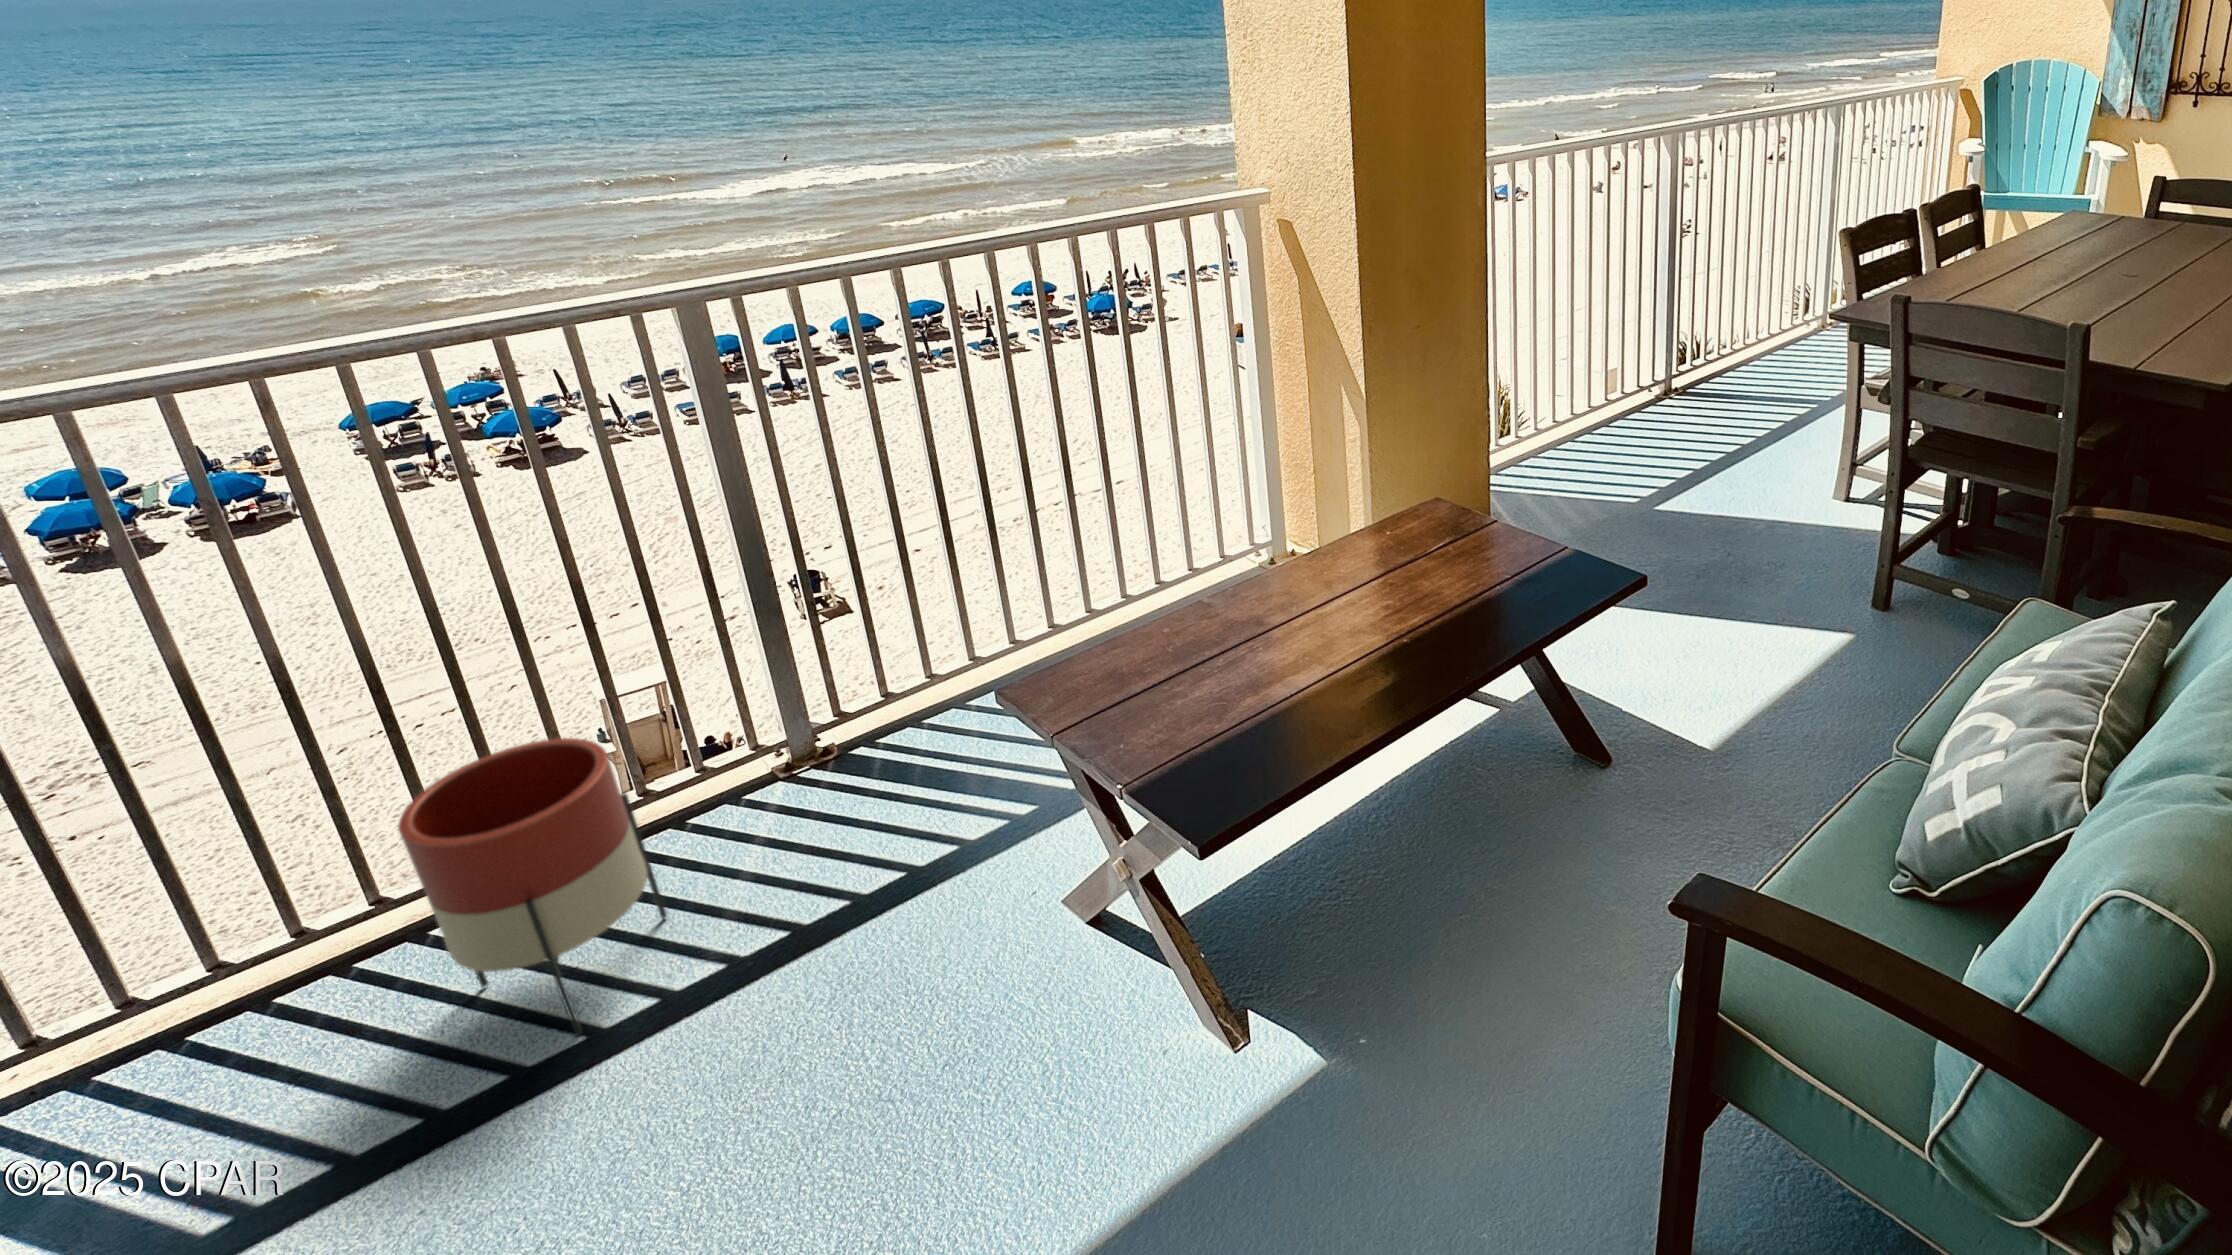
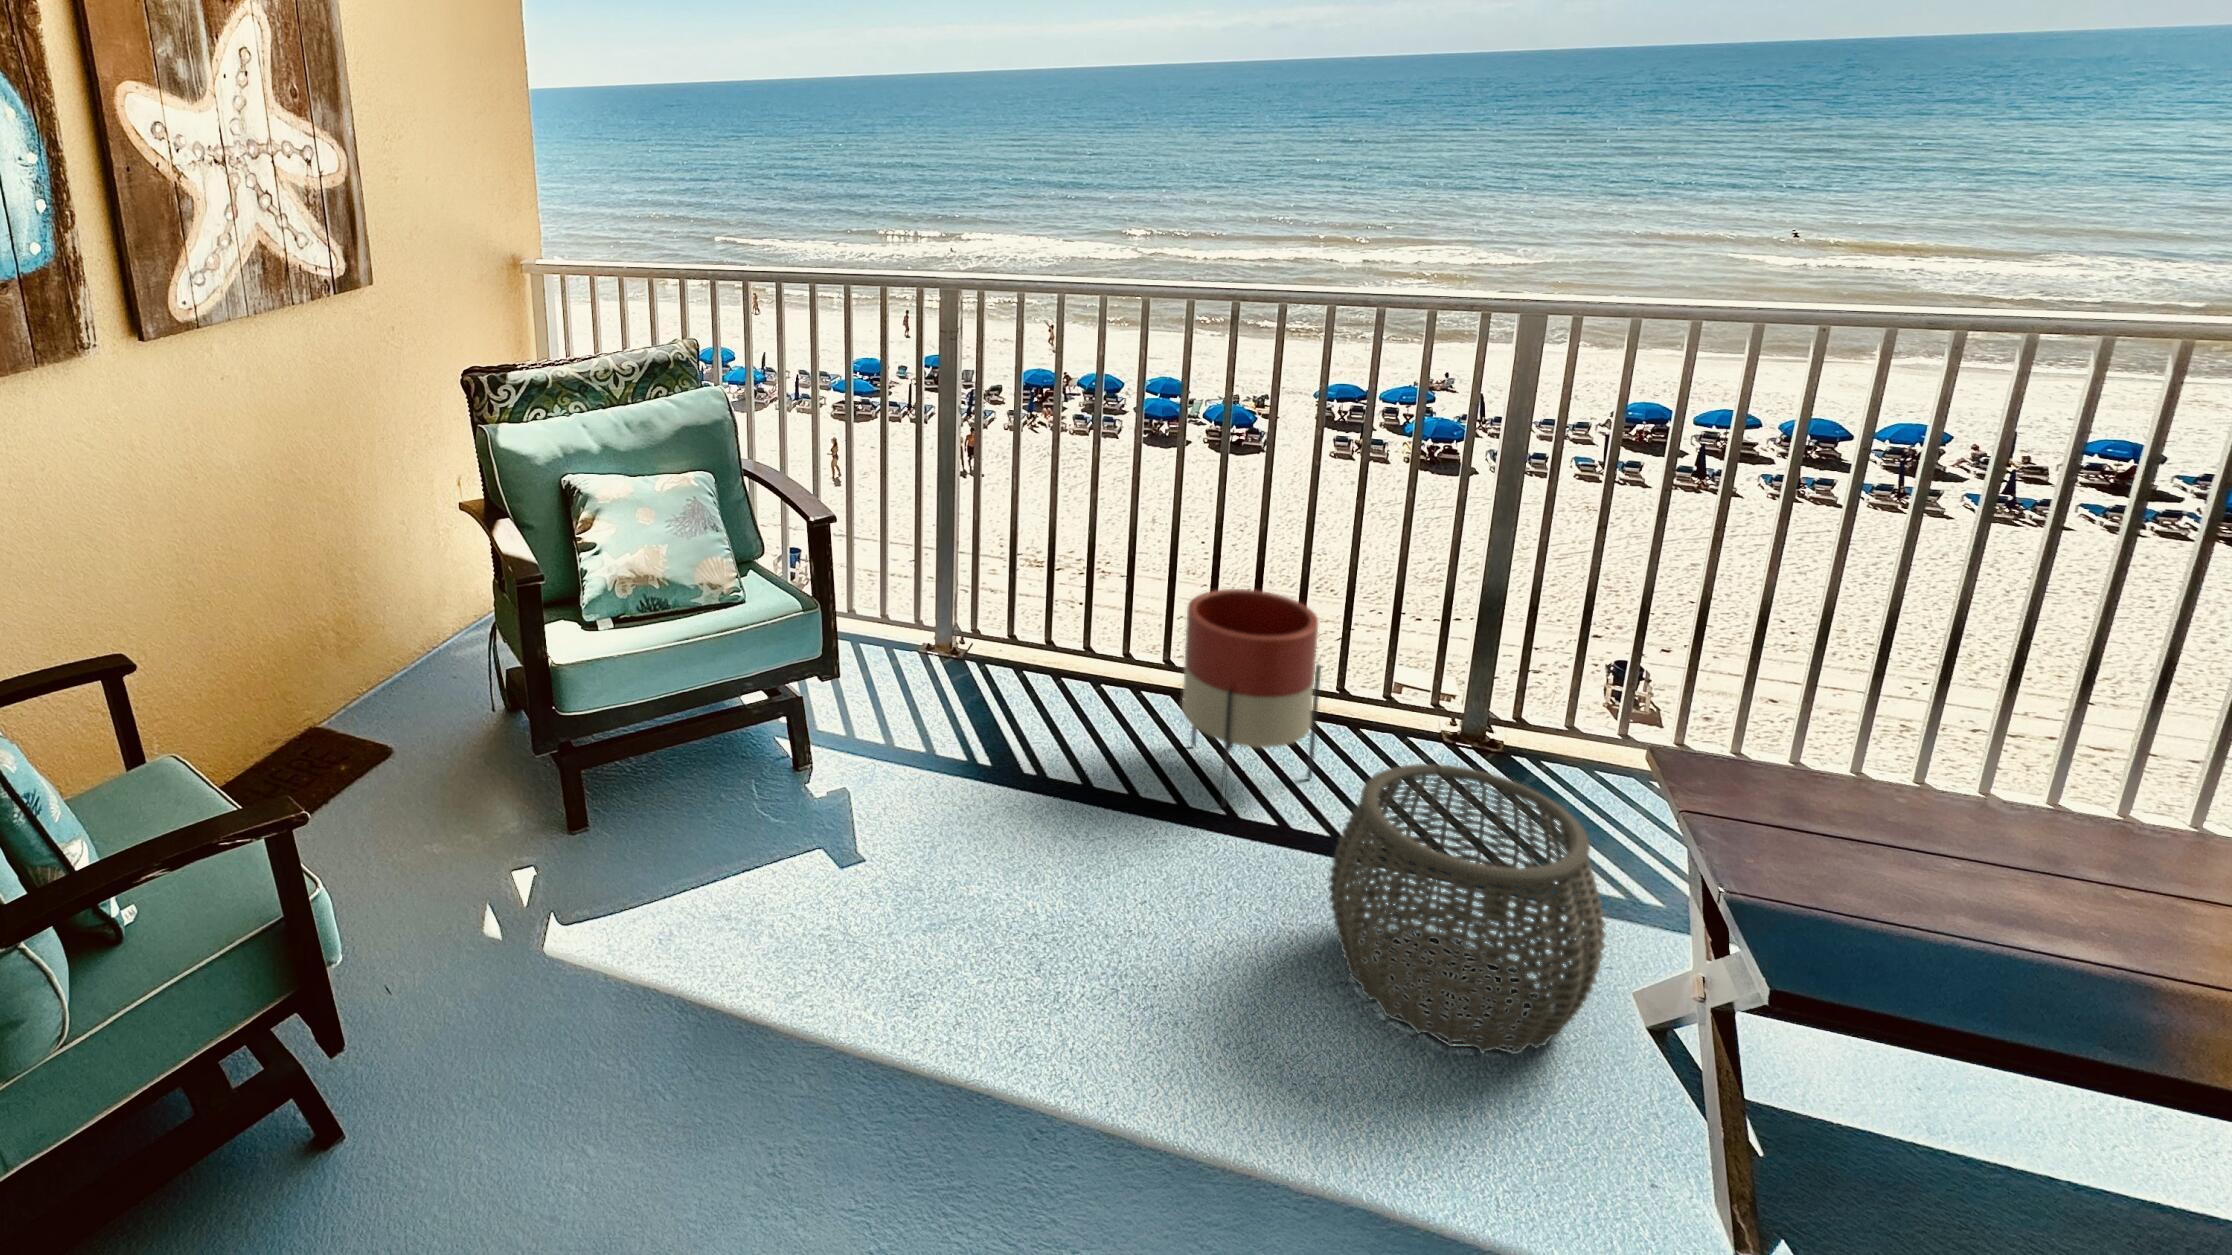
woven basket: none [772,796,1056,1111] -> present [1329,764,1606,1054]

